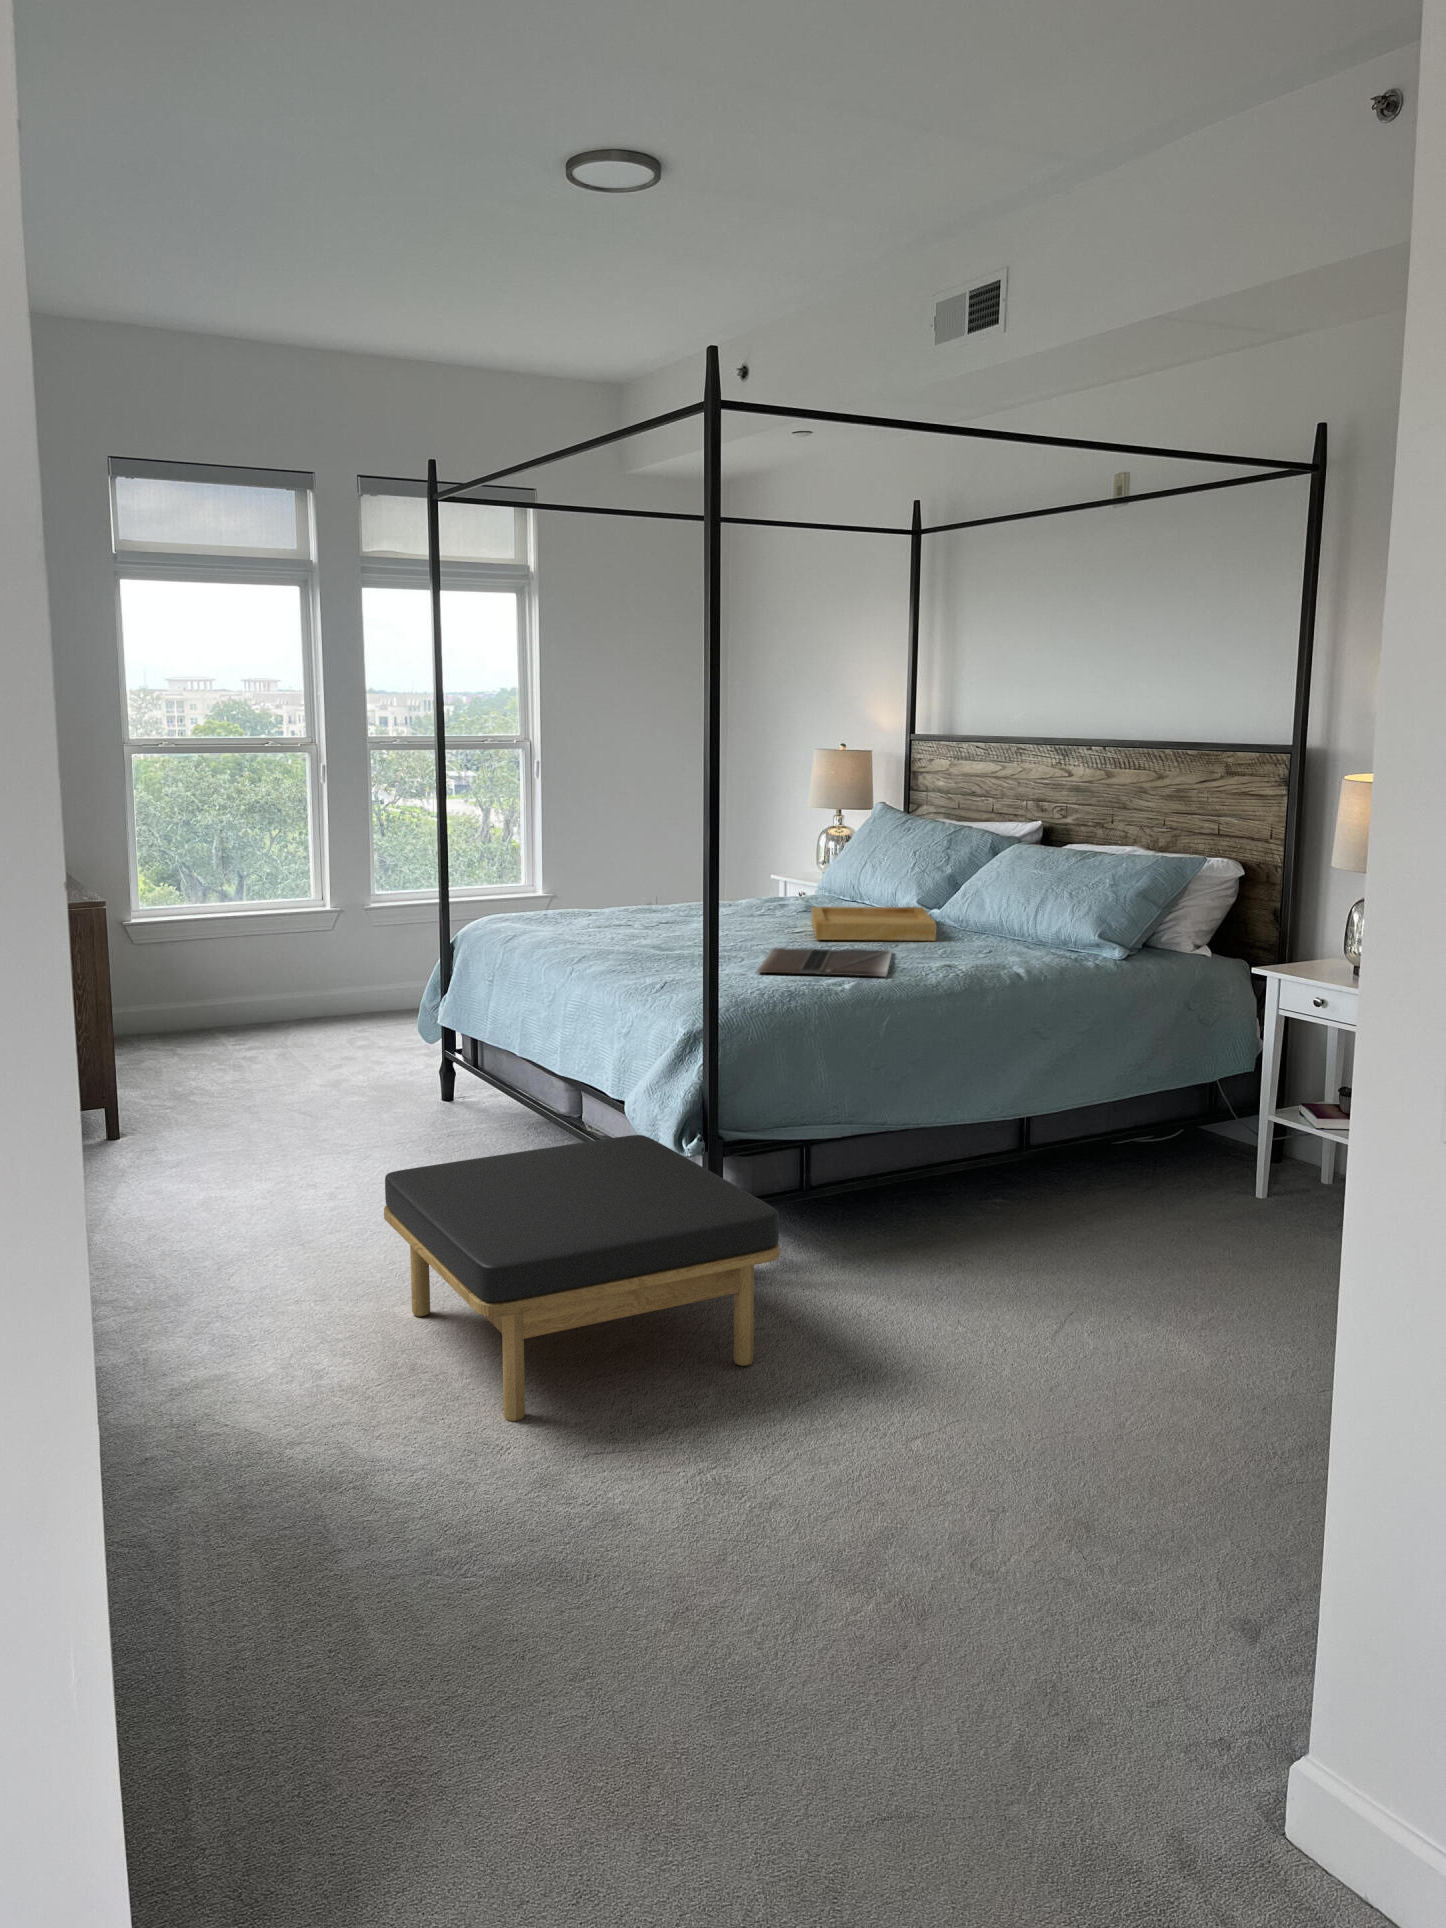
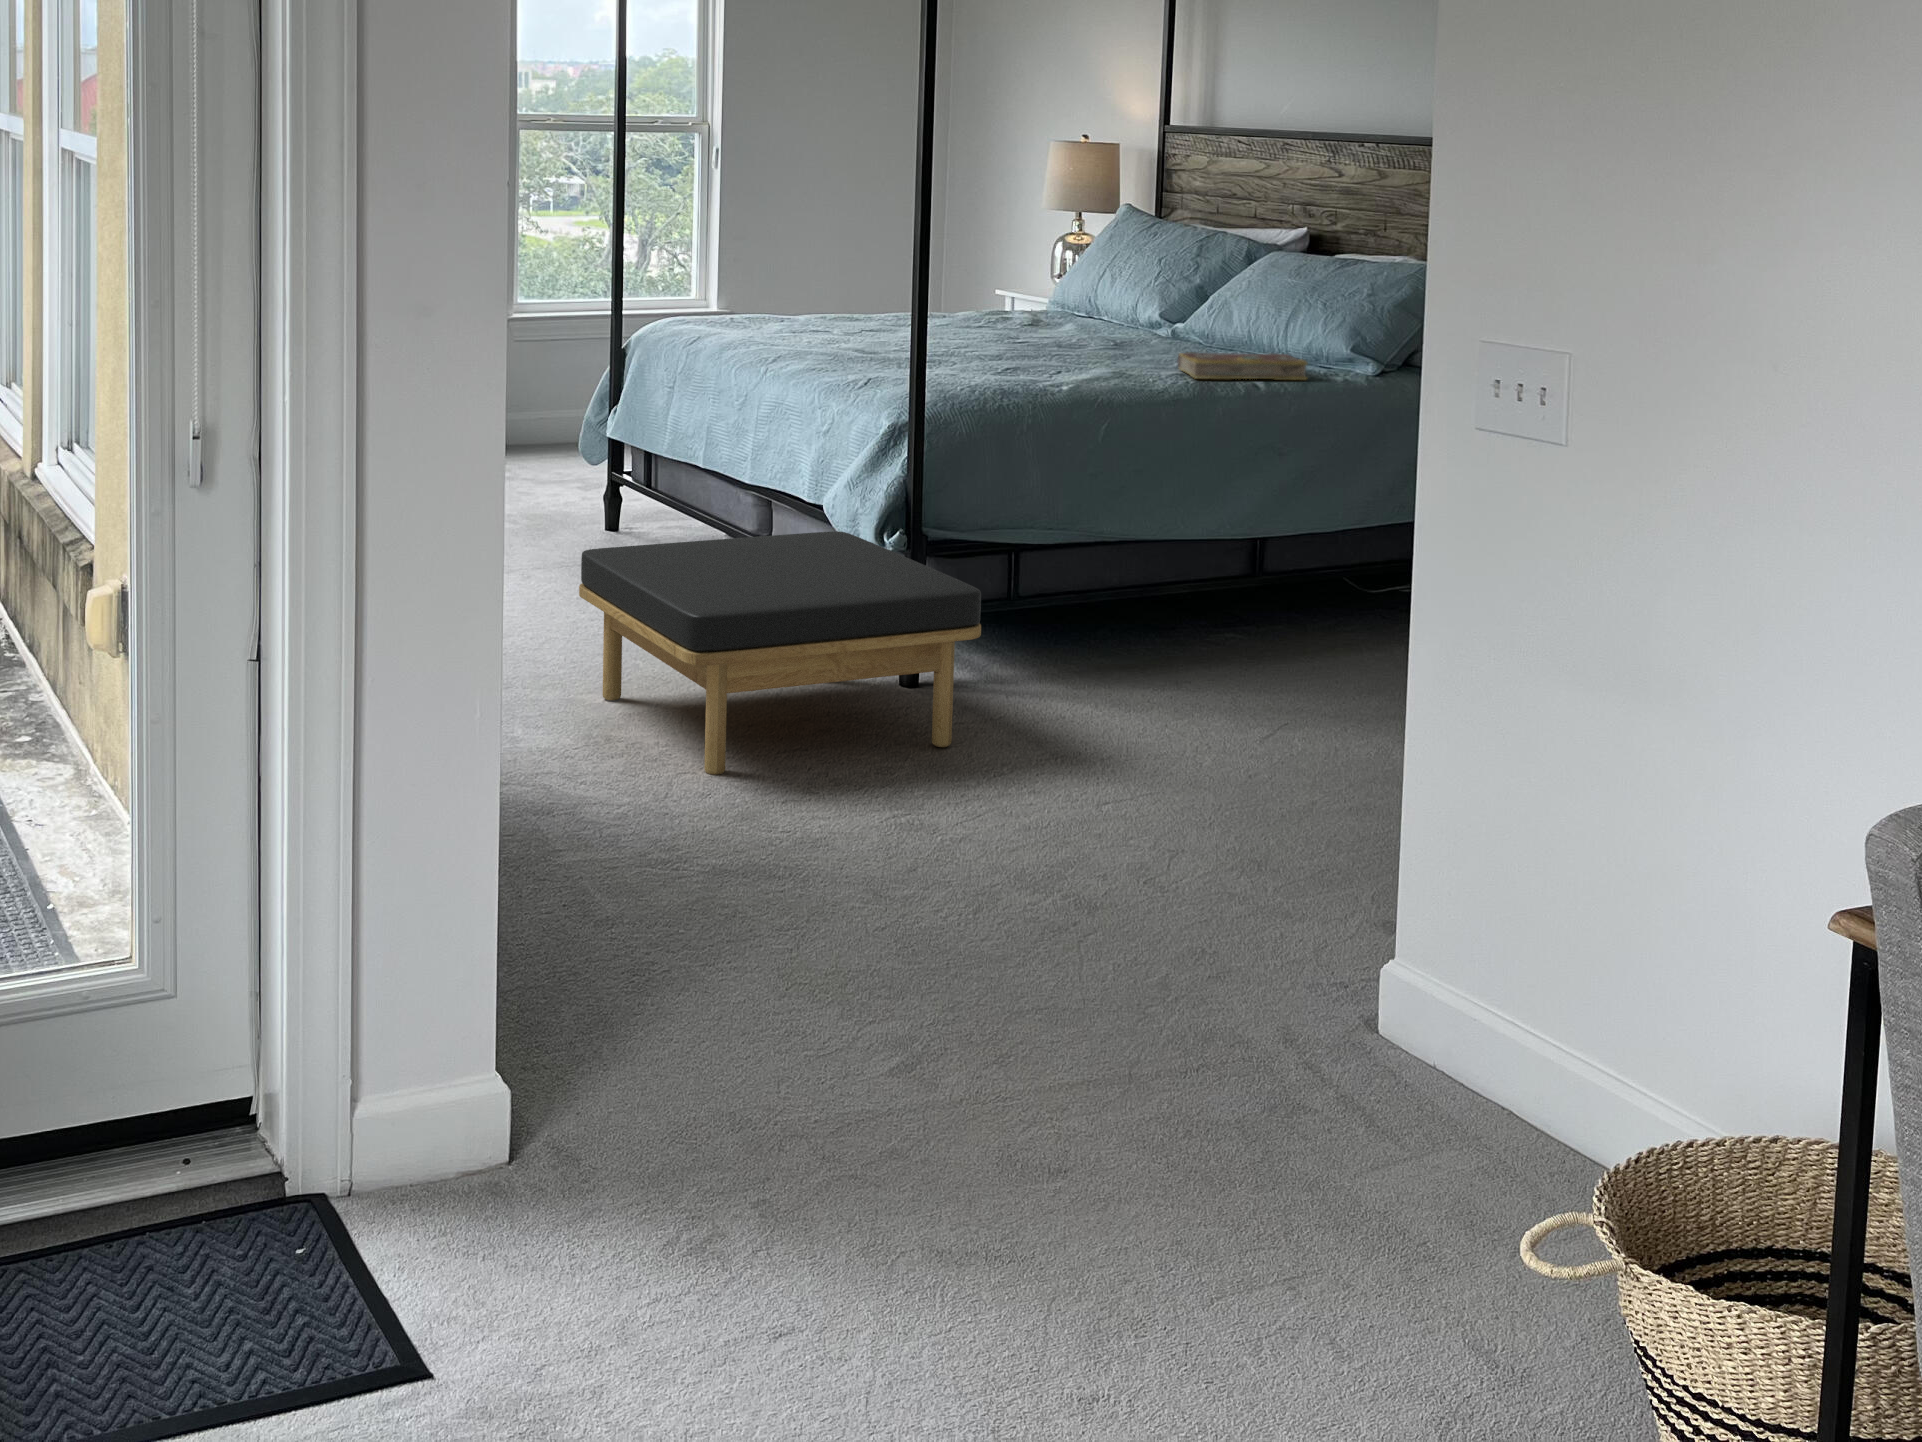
tray: present [811,907,936,941] -> none [1037,316,1175,354]
book: none [943,942,1063,970] -> present [1178,352,1307,380]
laptop: present [757,948,892,976] -> none [970,355,1122,382]

